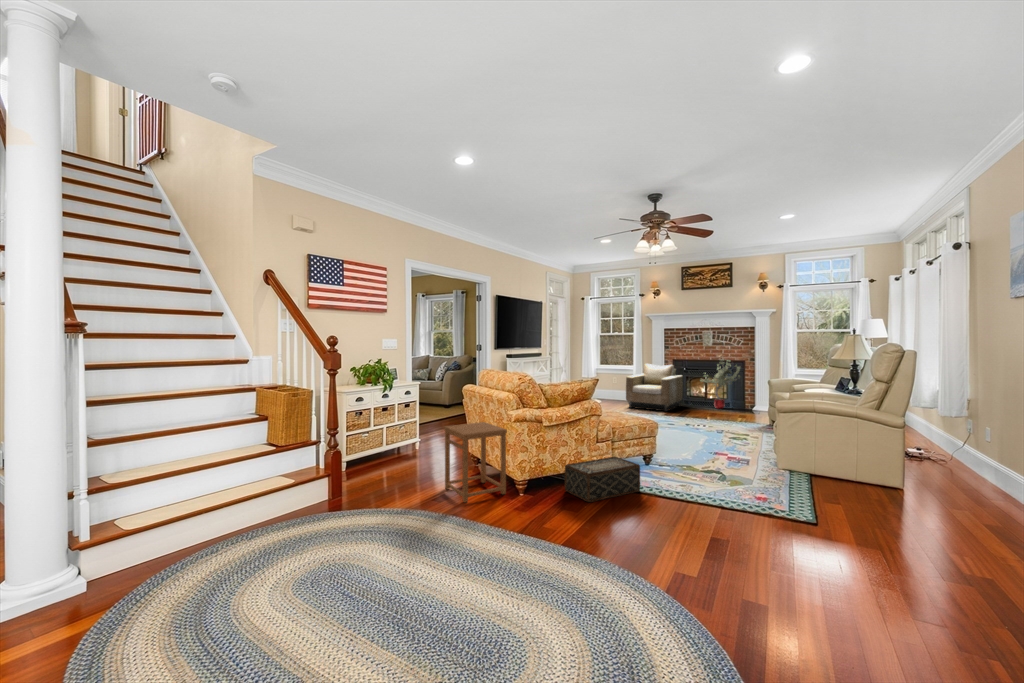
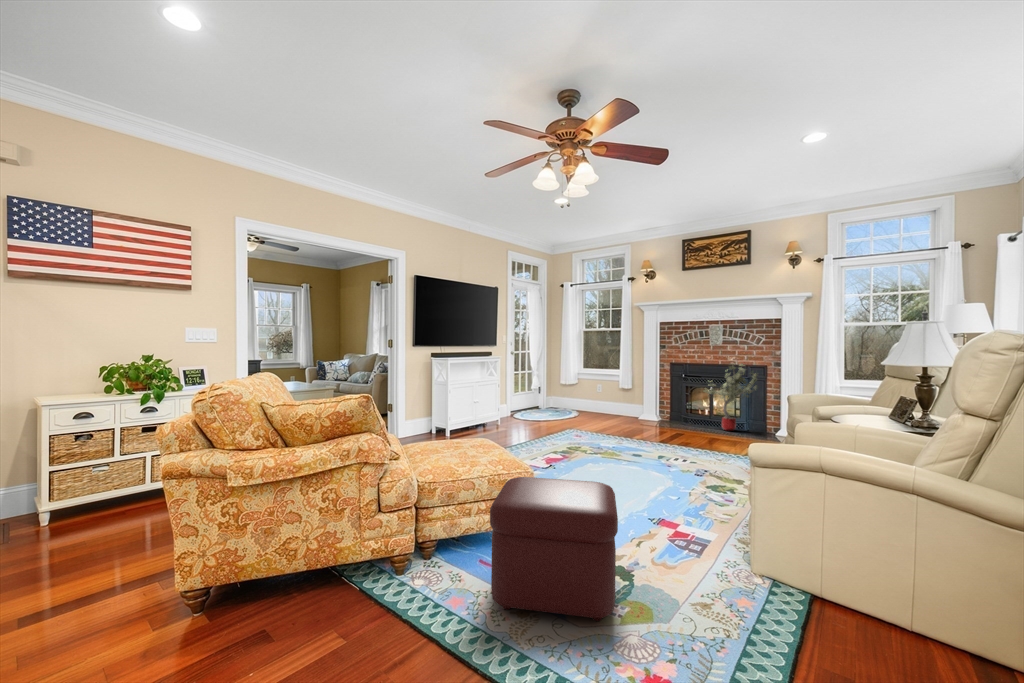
armchair: present [626,364,683,411] -> none [600,367,679,432]
side table: present [444,422,507,502] -> none [48,465,193,633]
ottoman: none [654,423,729,486] -> present [490,477,618,621]
woven basket: present [565,457,640,502] -> none [271,541,422,659]

